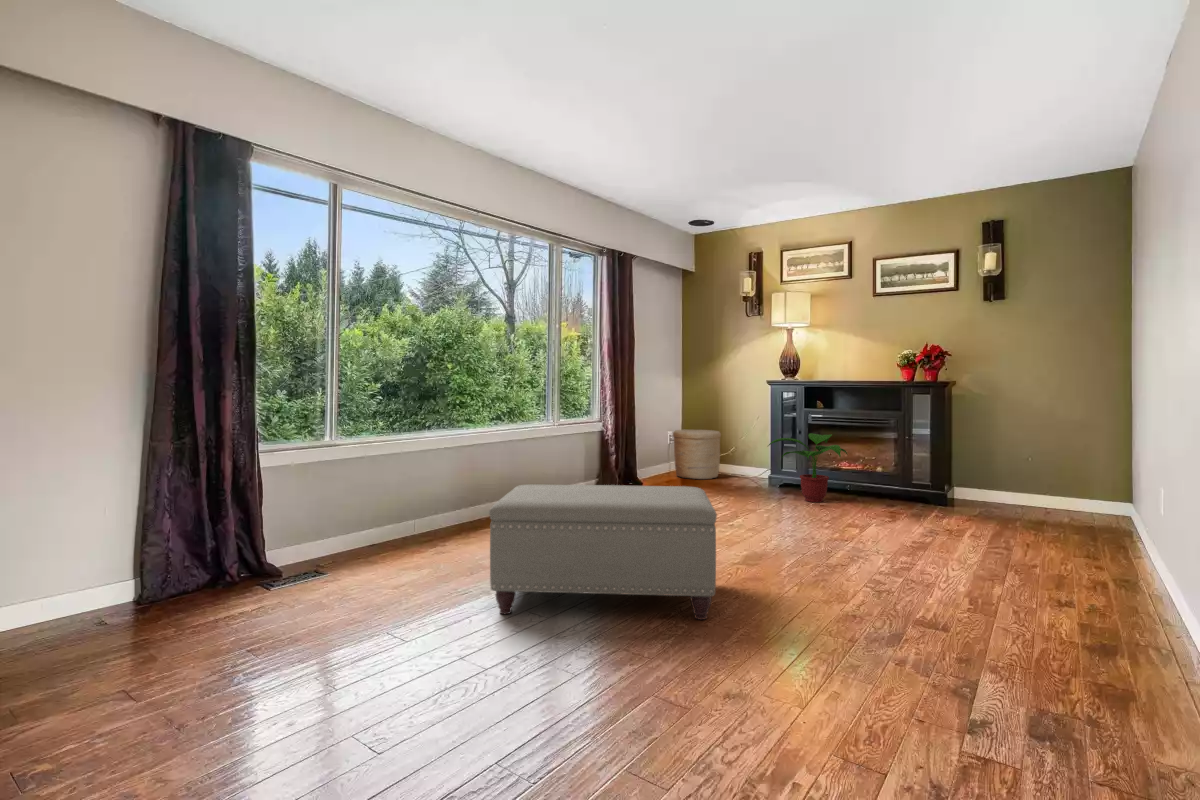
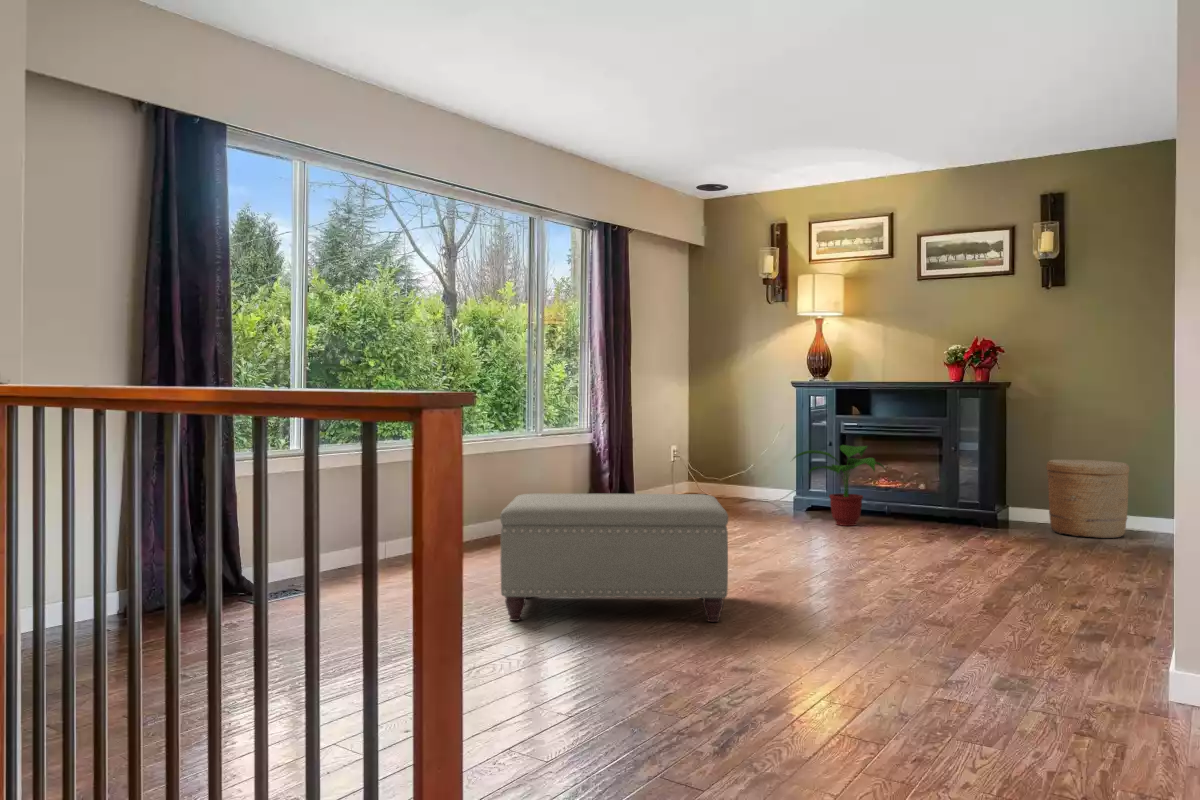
woven basket: present [673,430,721,479] -> present [1046,460,1129,538]

